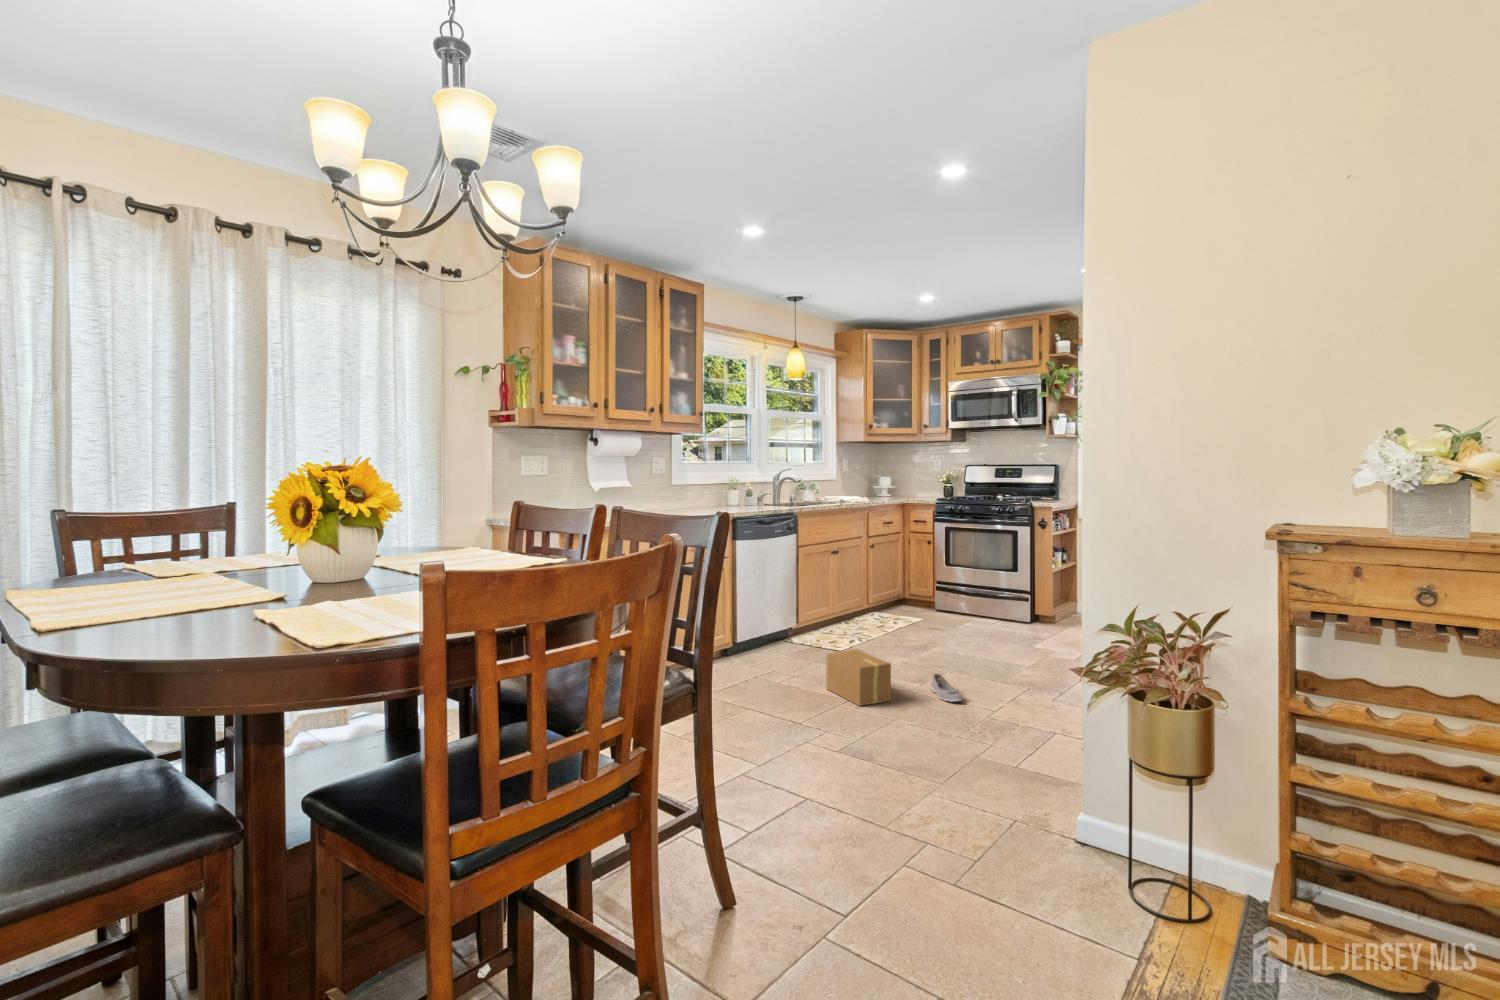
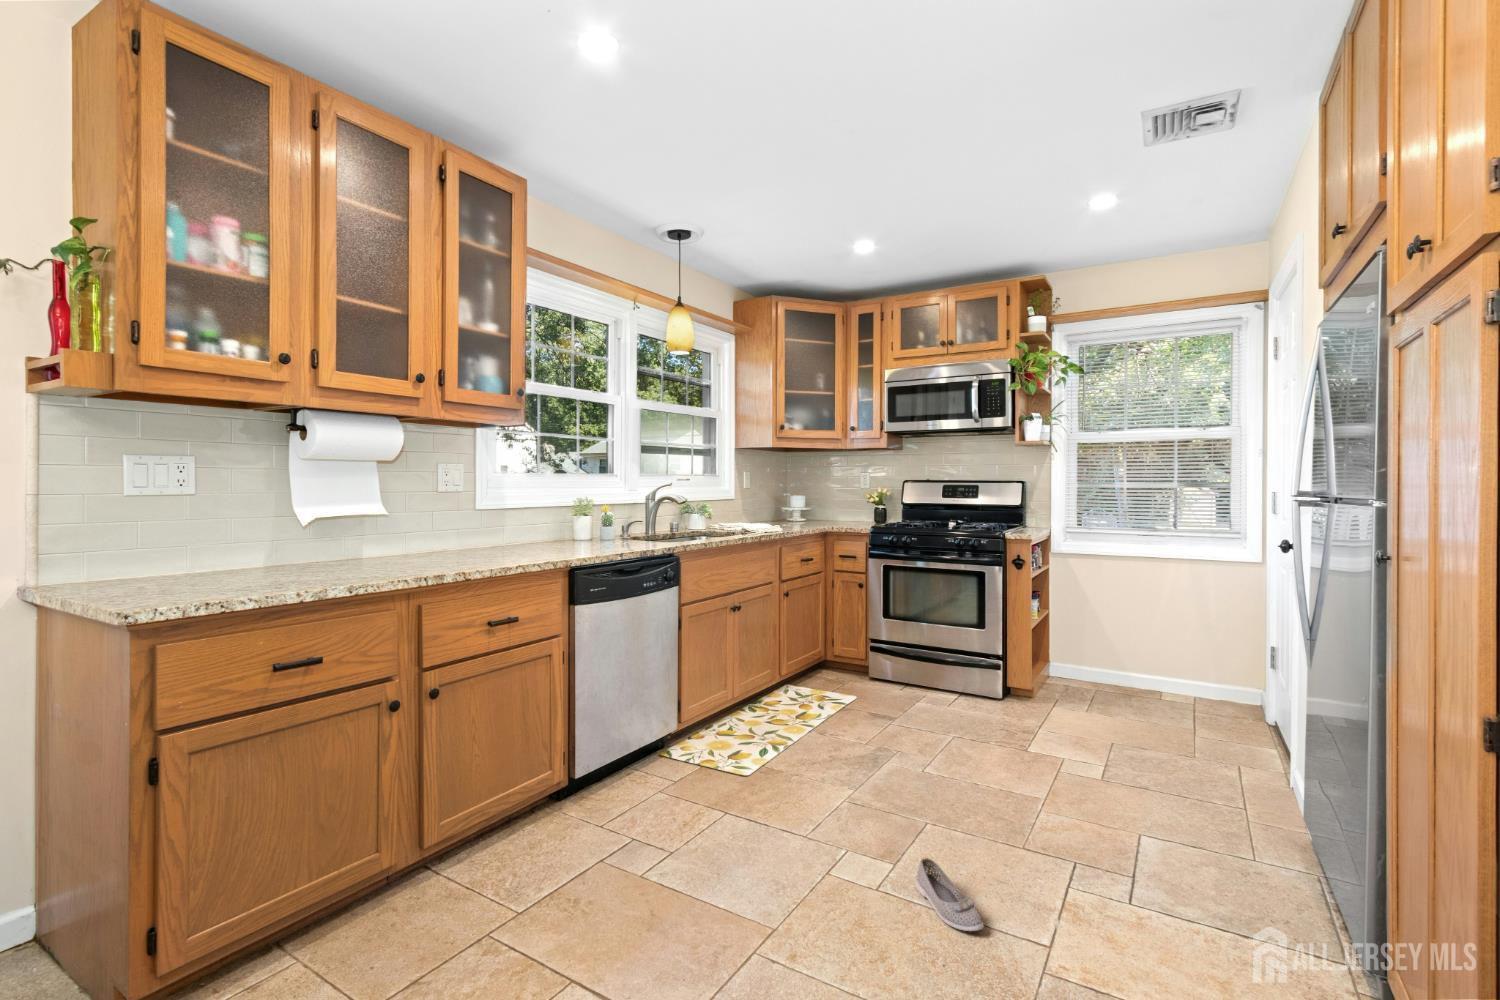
cardboard box: present [826,650,891,706] -> none [728,815,853,961]

